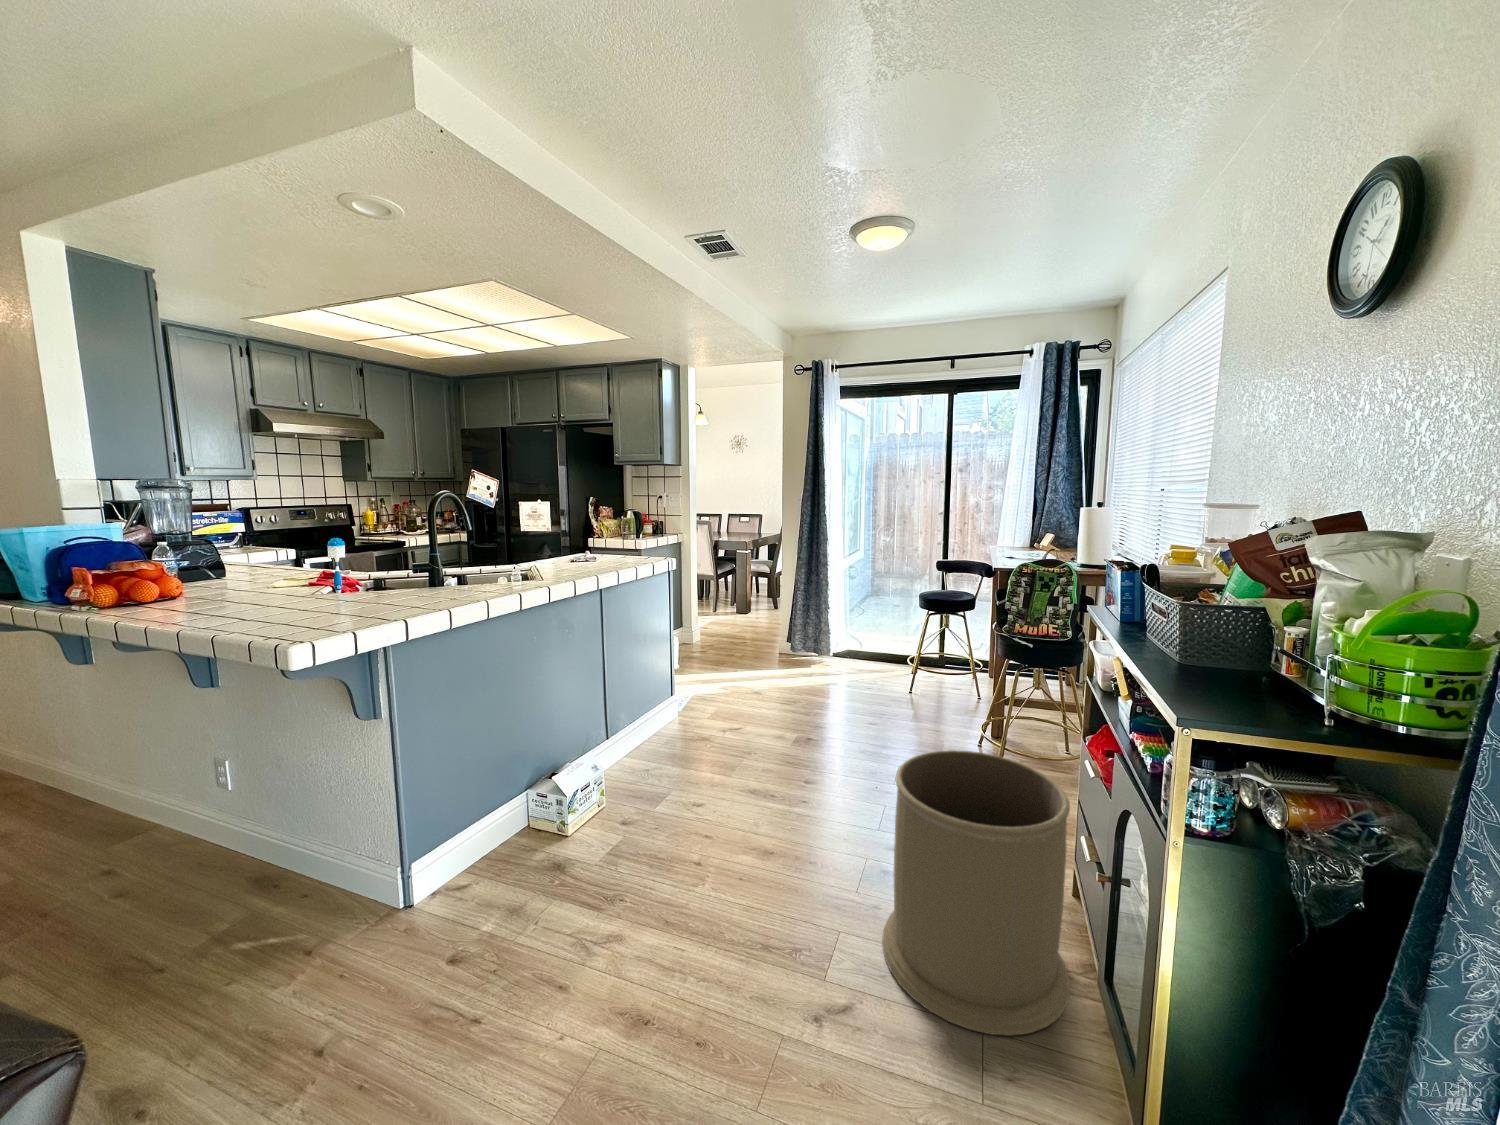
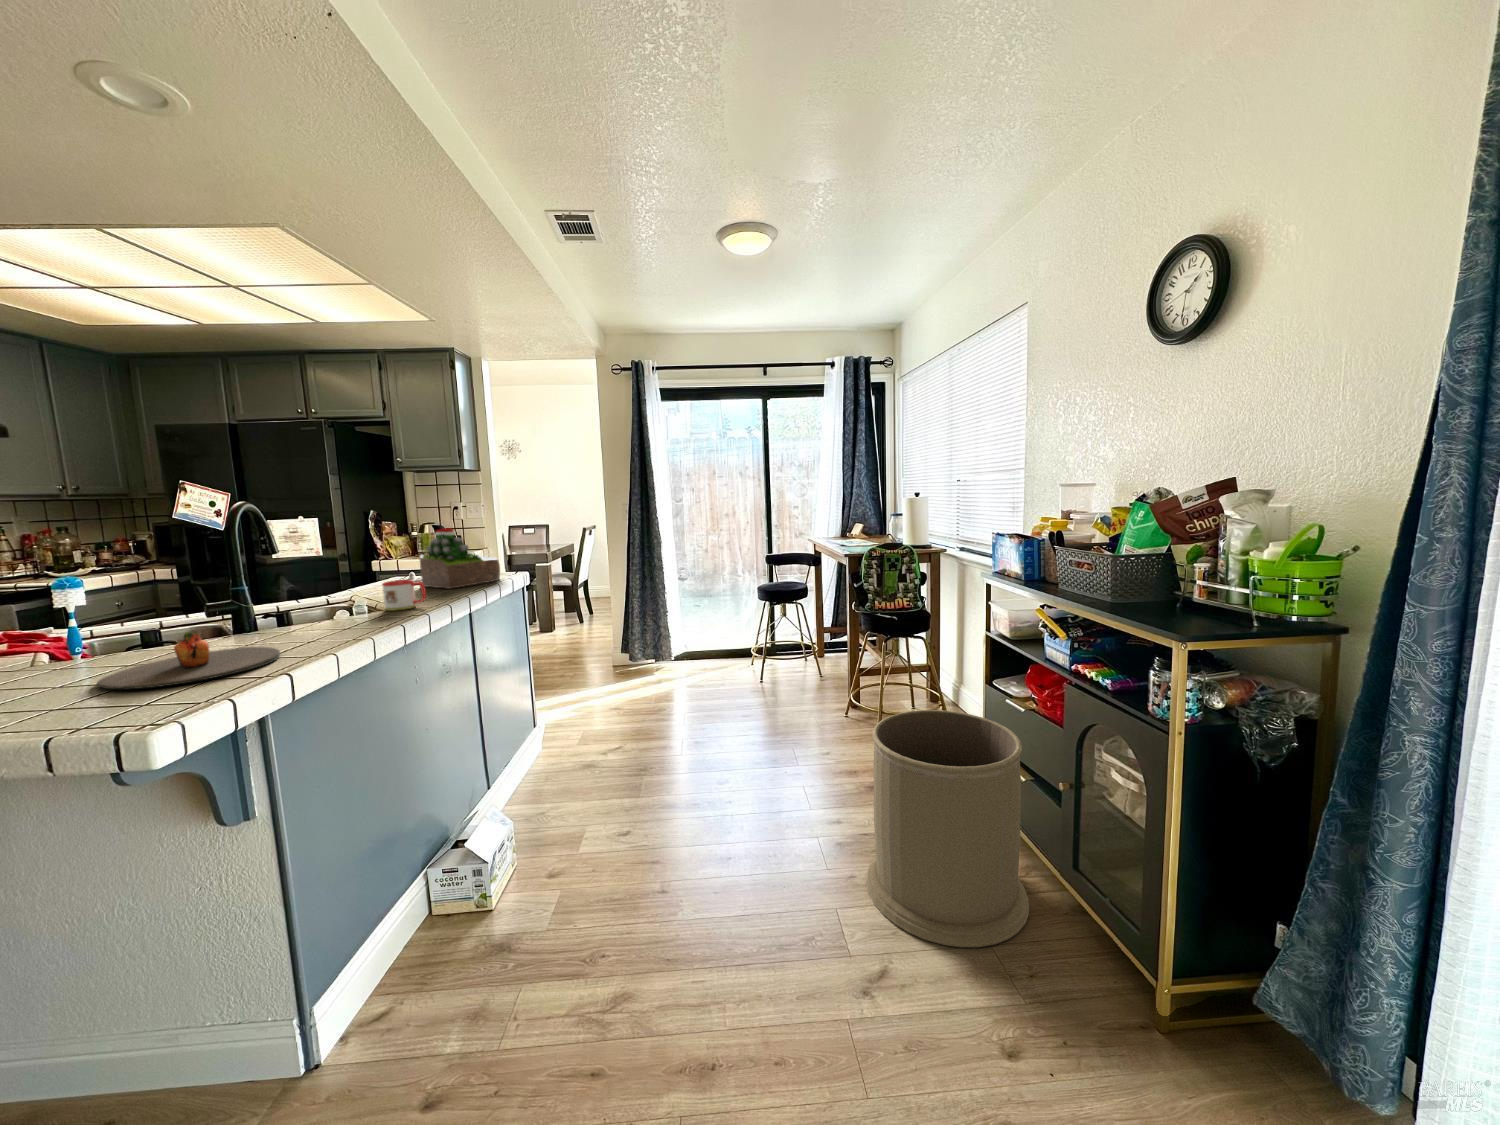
succulent plant: none [575,516,635,567] -> present [420,528,500,589]
mug: none [521,557,550,581] -> present [382,580,426,611]
plate: none [307,581,416,616] -> present [97,632,280,689]

